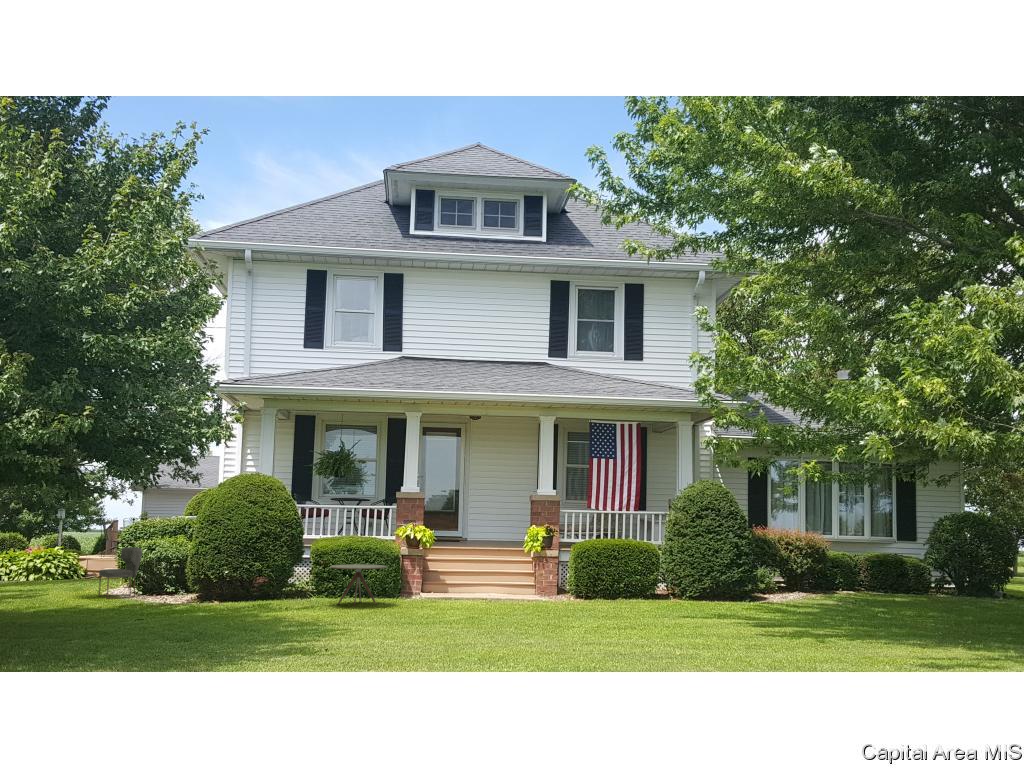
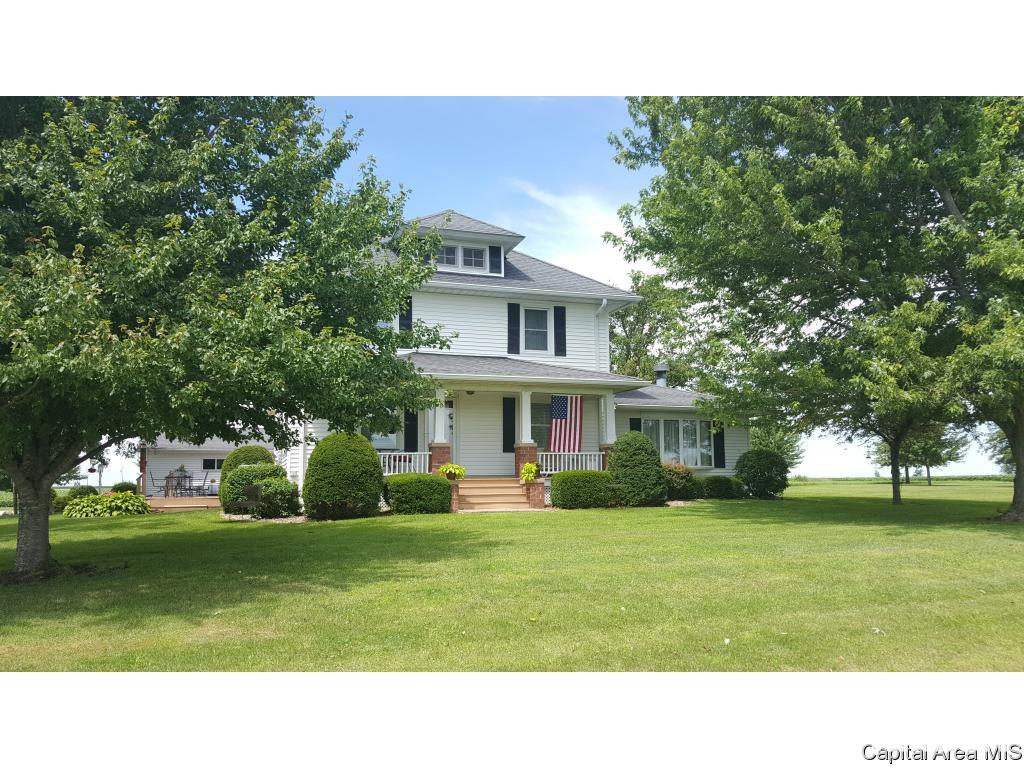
round table: present [331,564,386,606] -> present [601,485,629,509]

